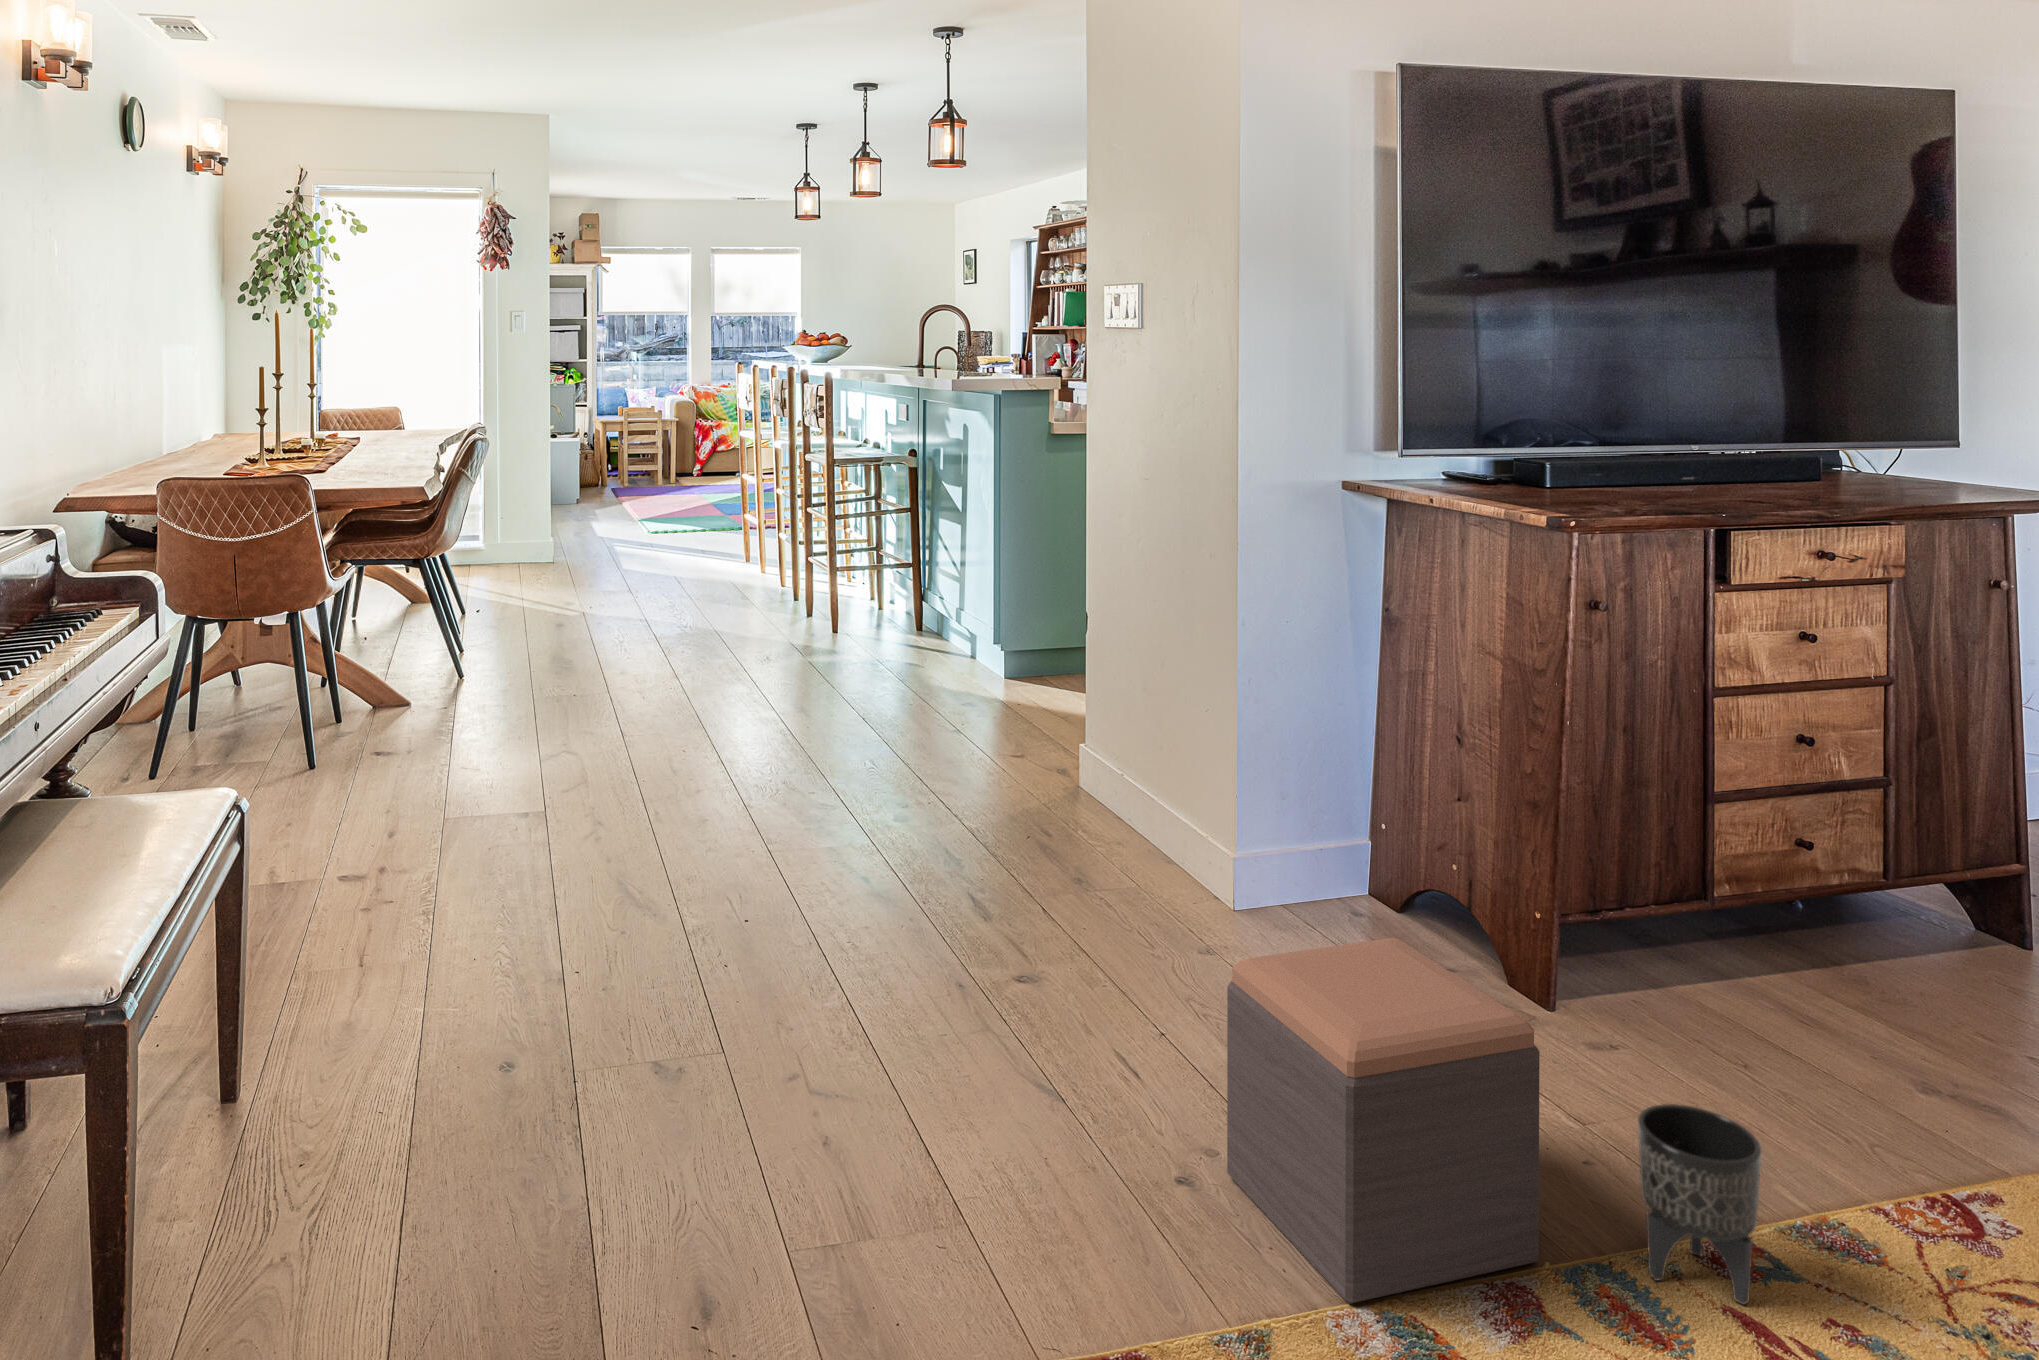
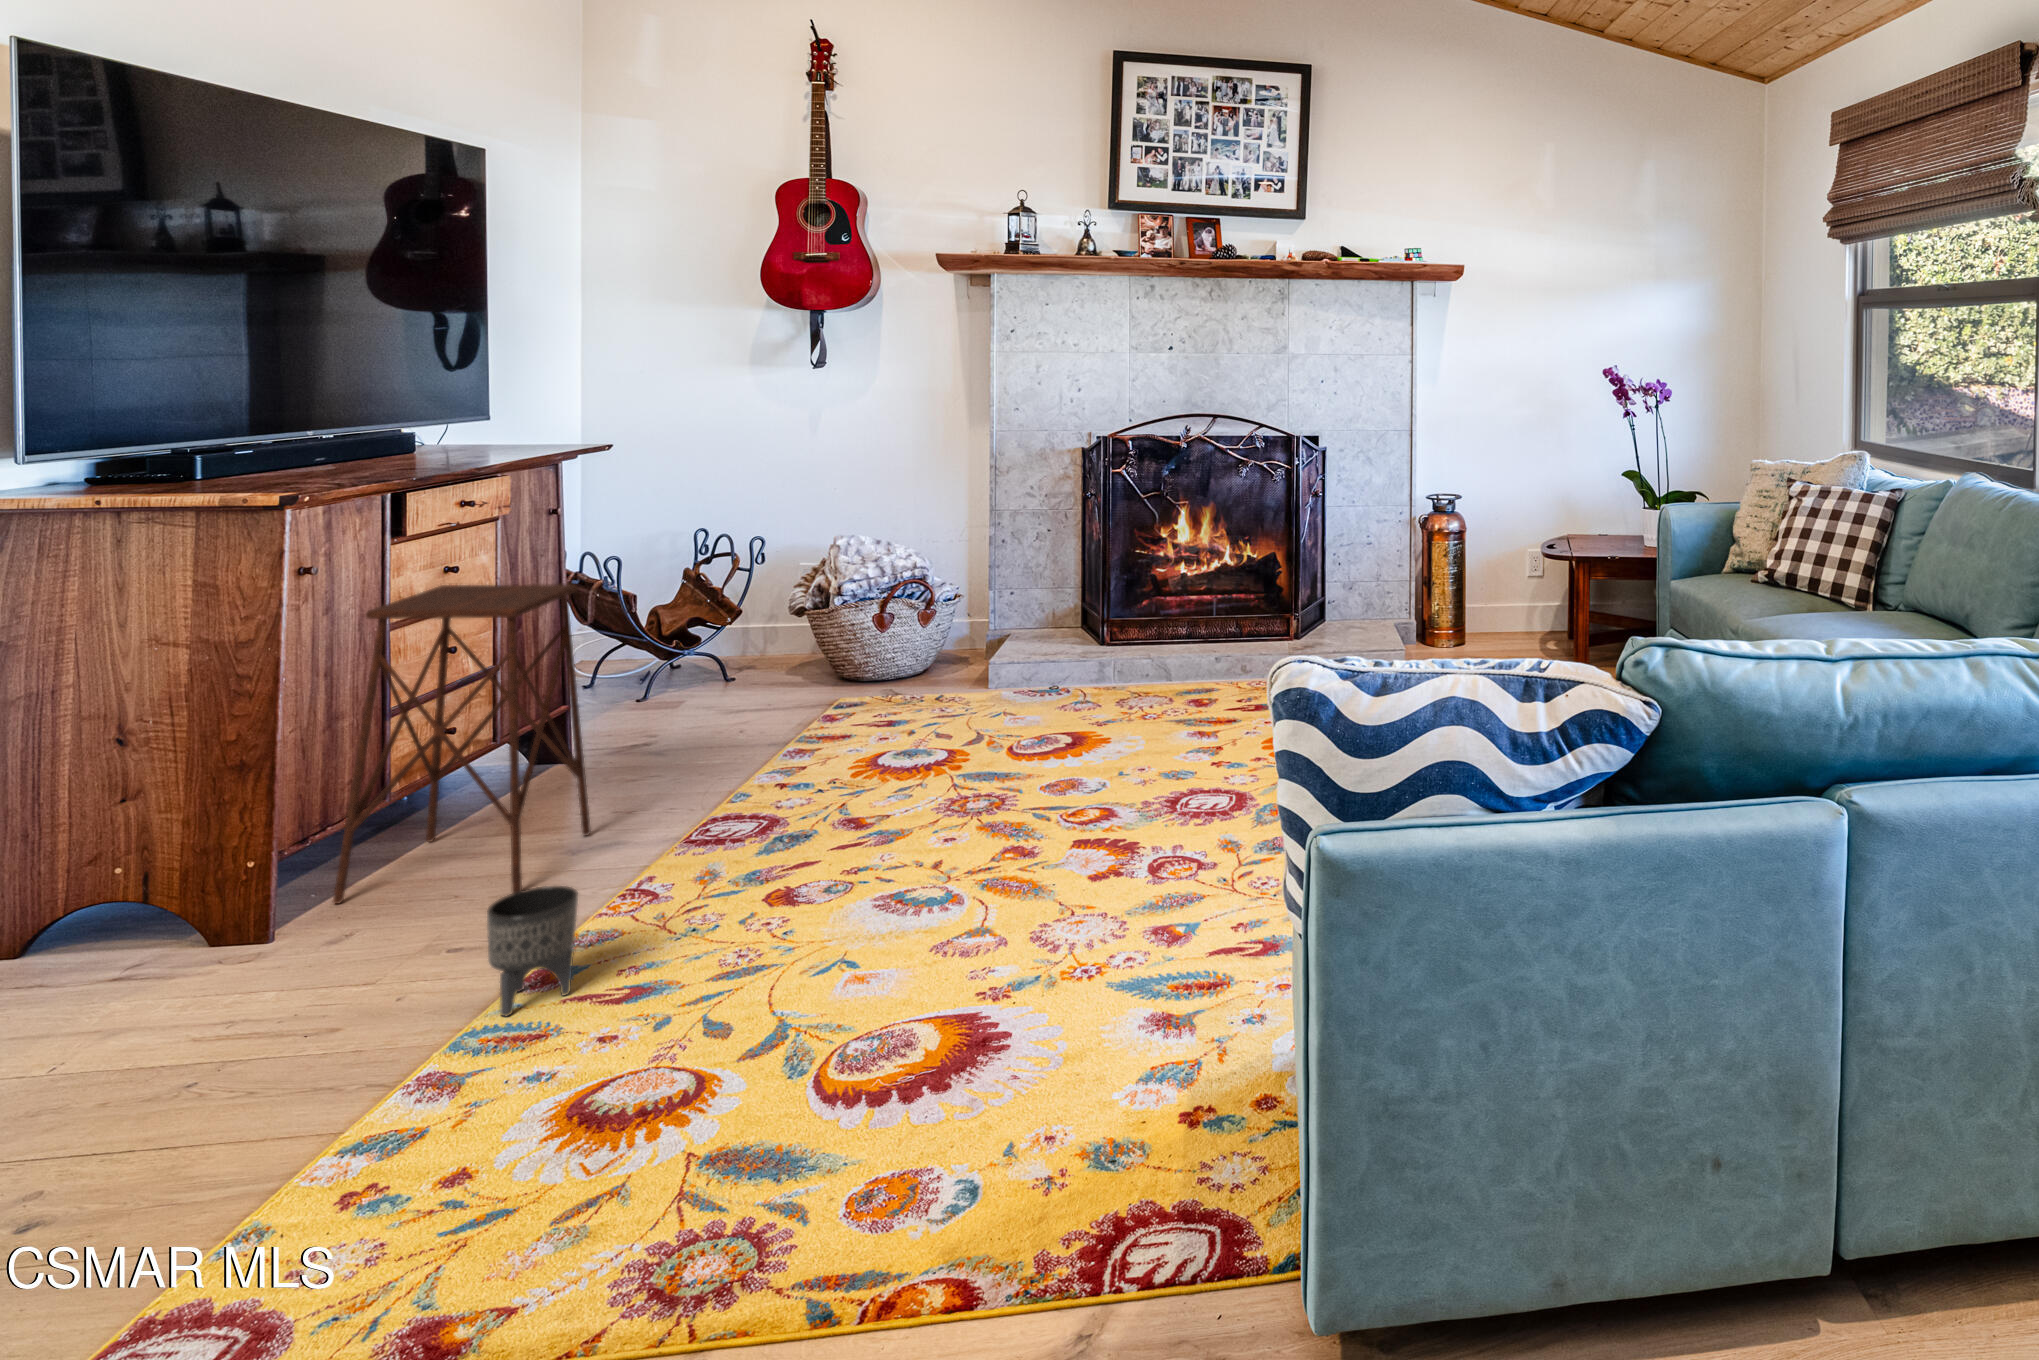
side table: none [1626,654,1965,1115] -> present [333,584,591,904]
footstool: present [1227,938,1540,1304] -> none [74,878,429,1182]

